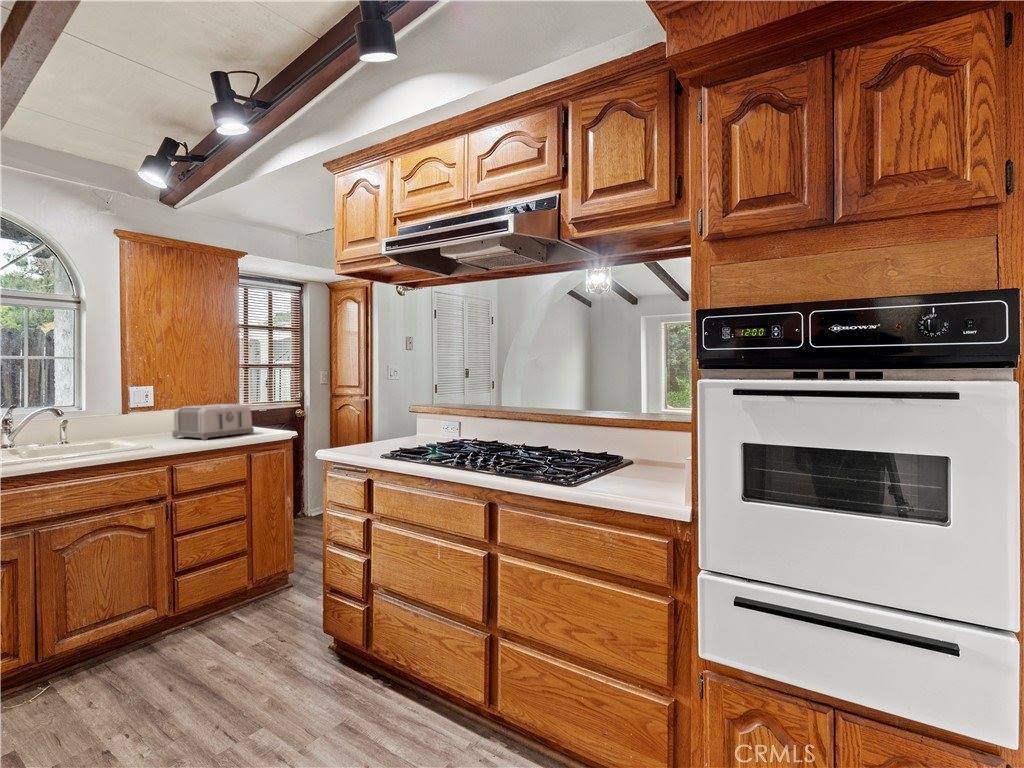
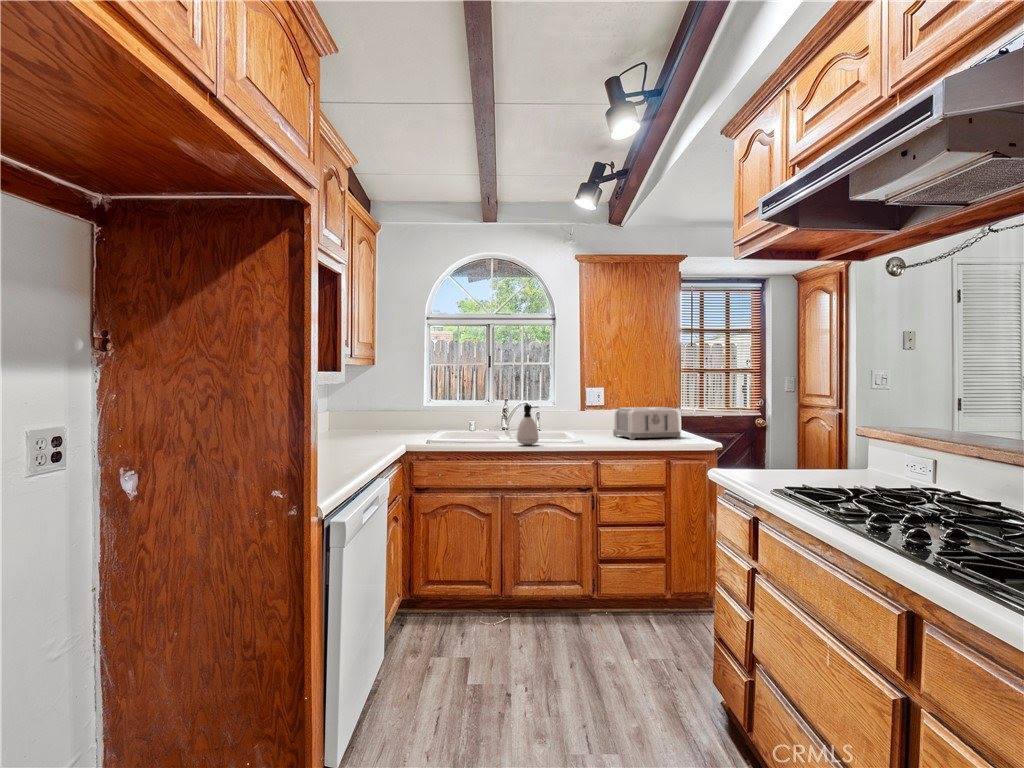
soap dispenser: none [58,410,92,460] -> present [517,405,538,445]

